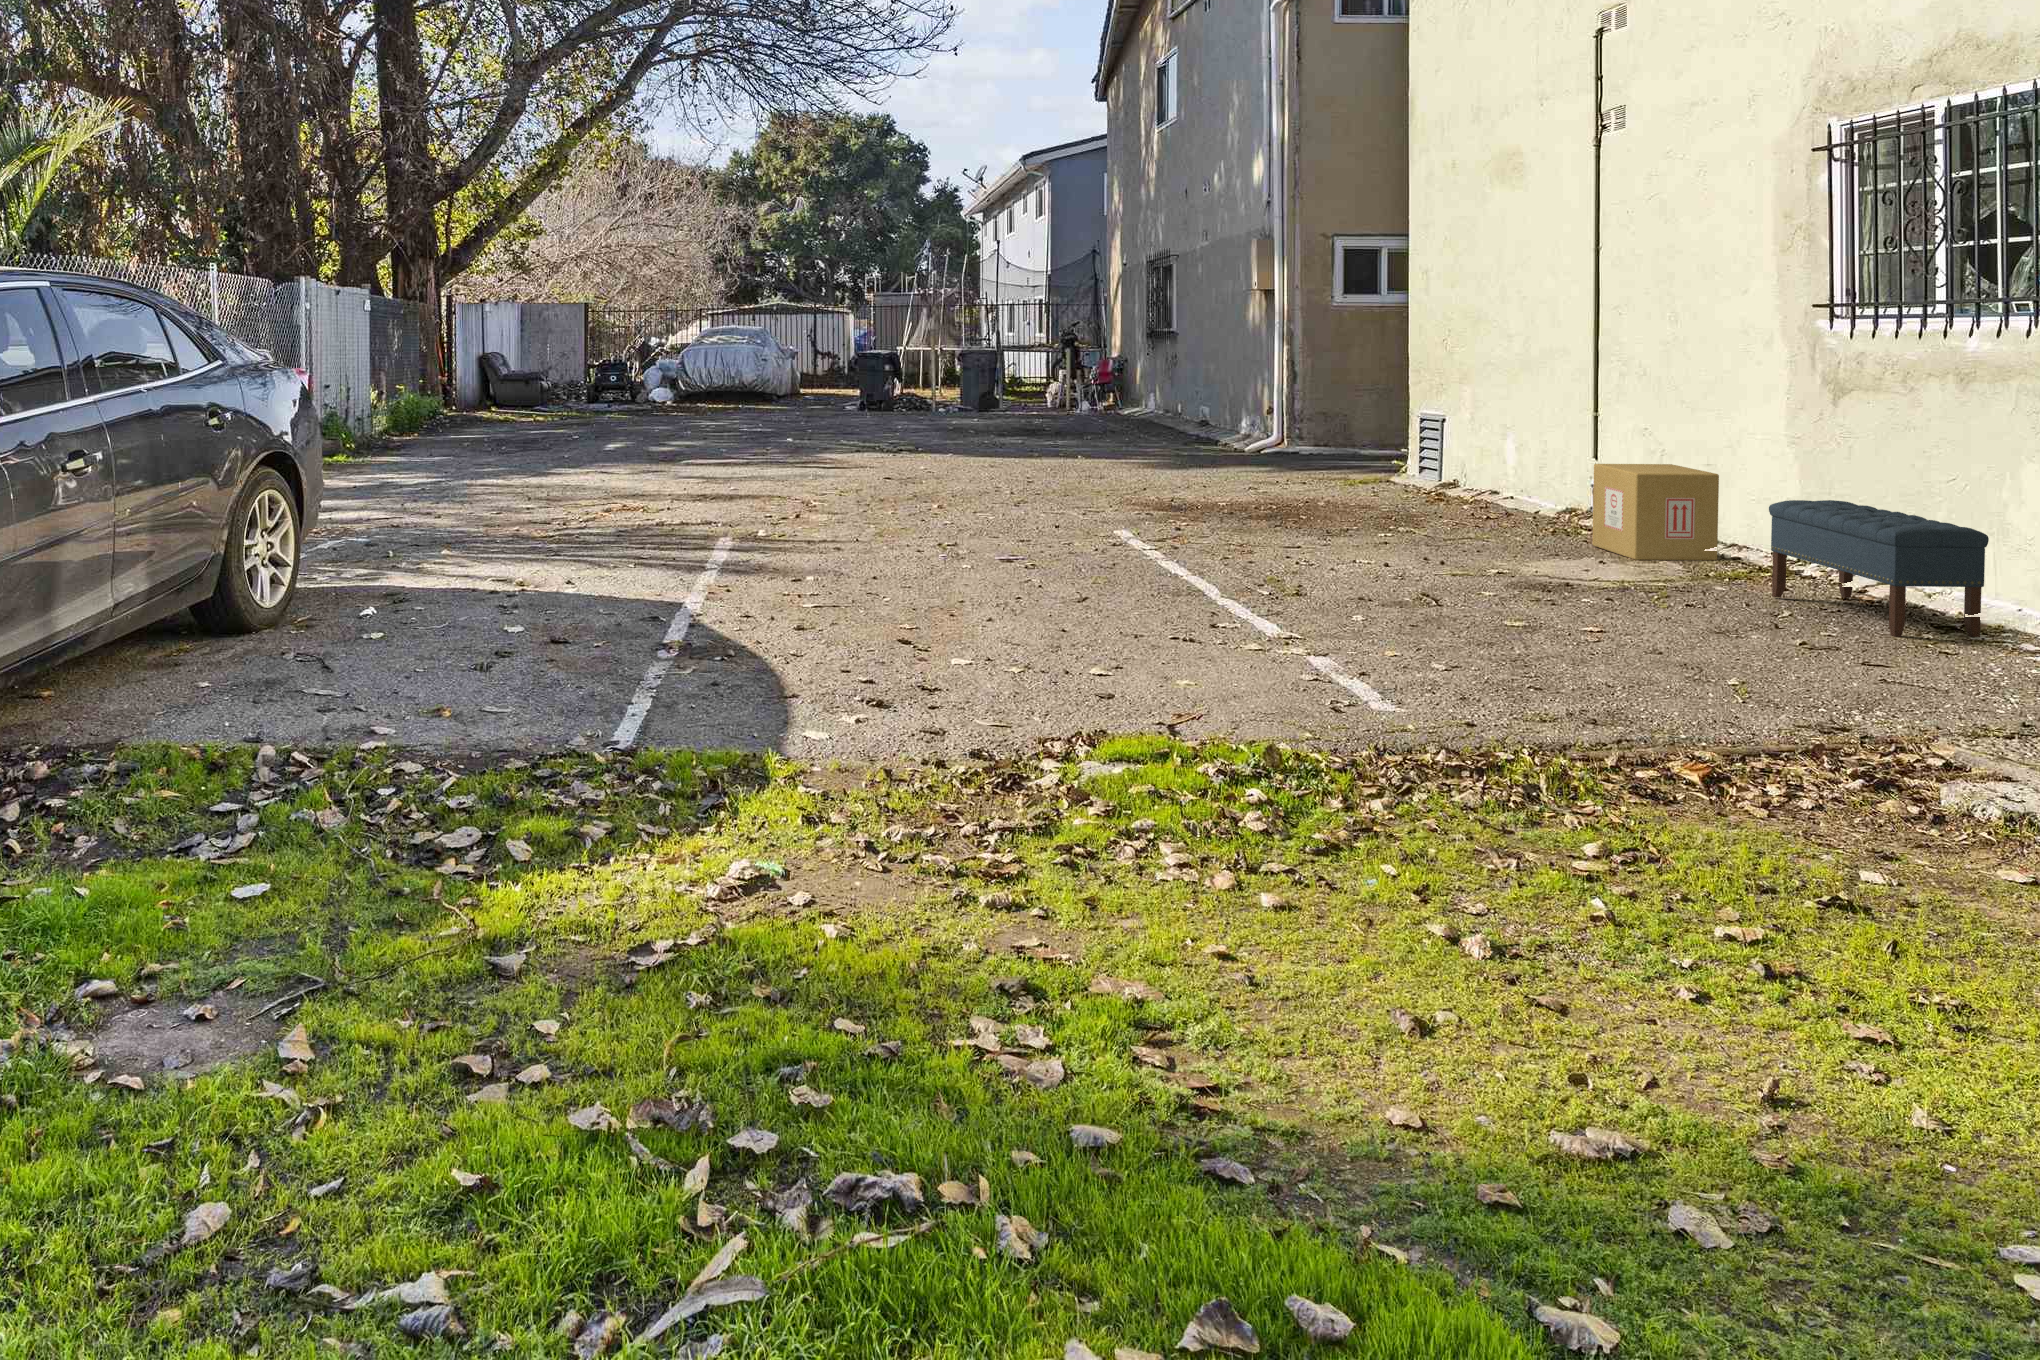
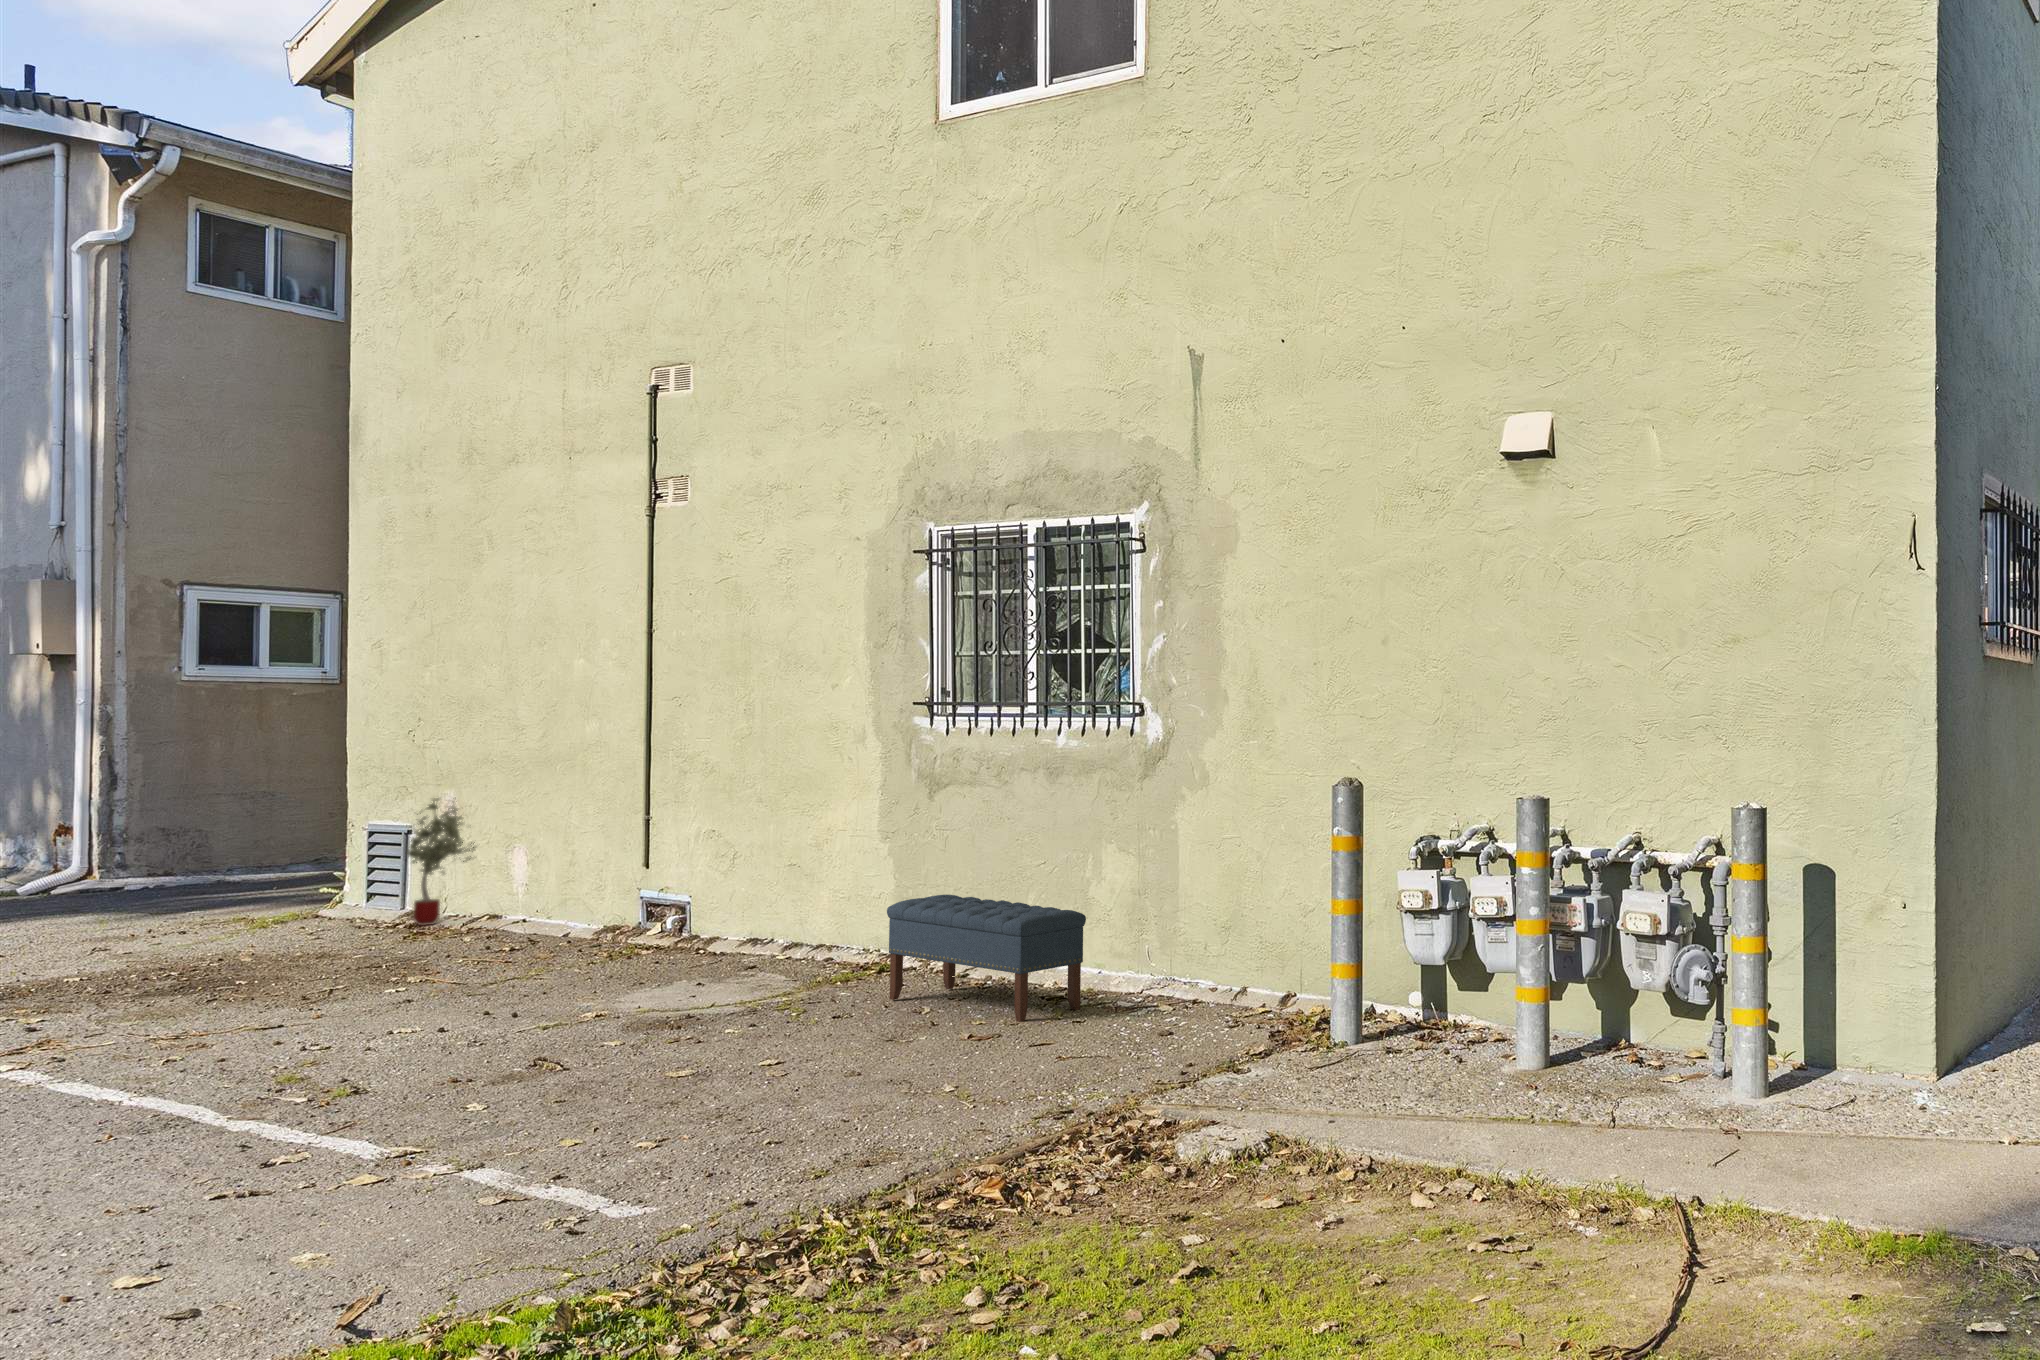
potted tree: none [1428,391,1488,494] -> present [406,798,476,926]
cardboard box: present [1592,464,1719,560] -> none [668,868,804,980]

